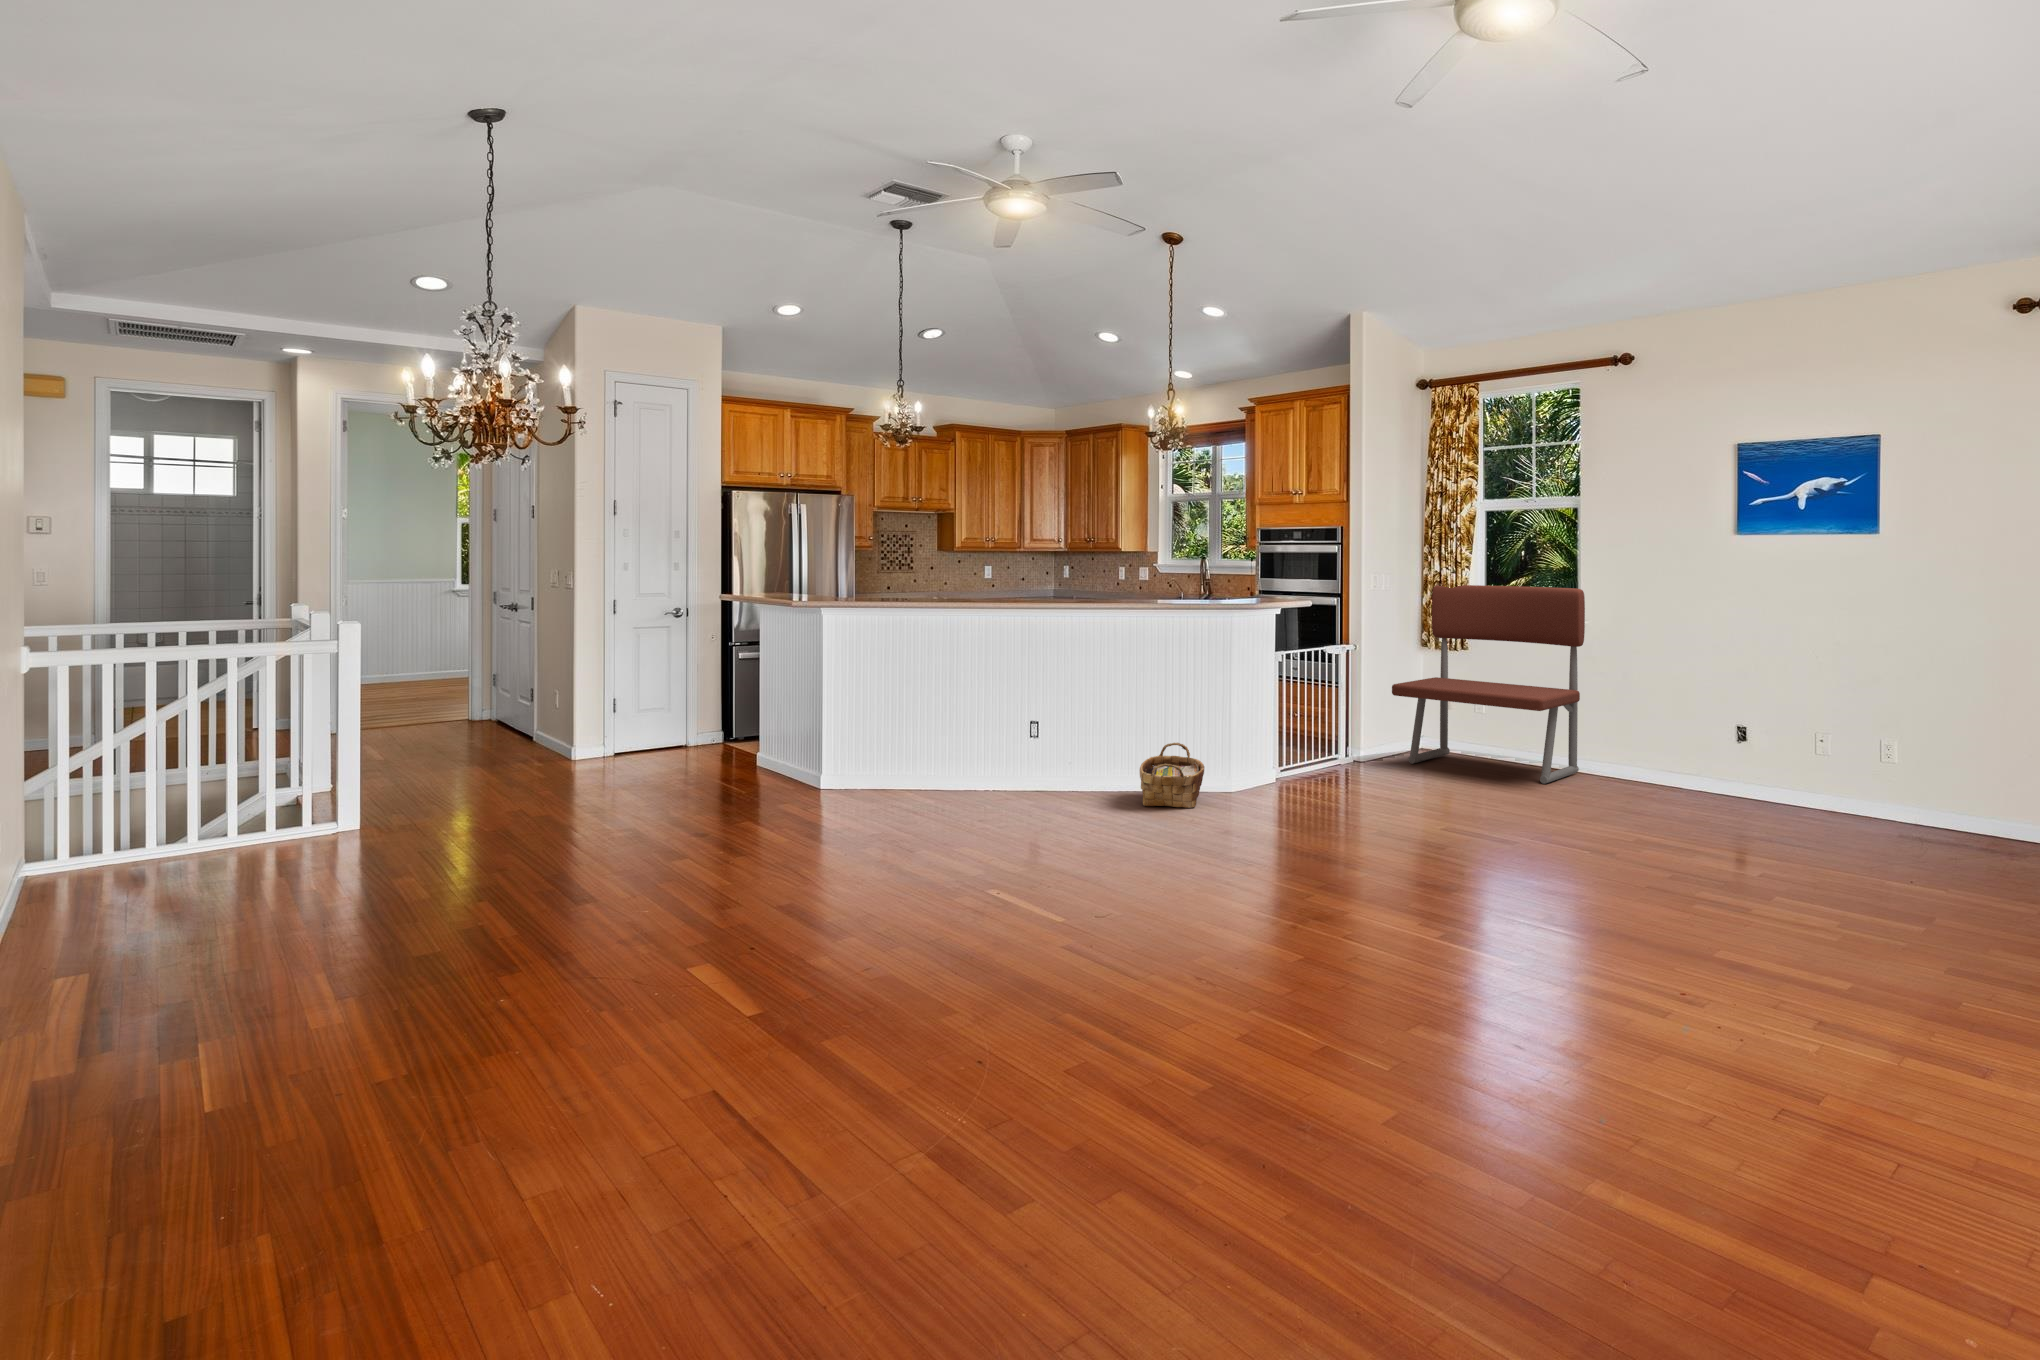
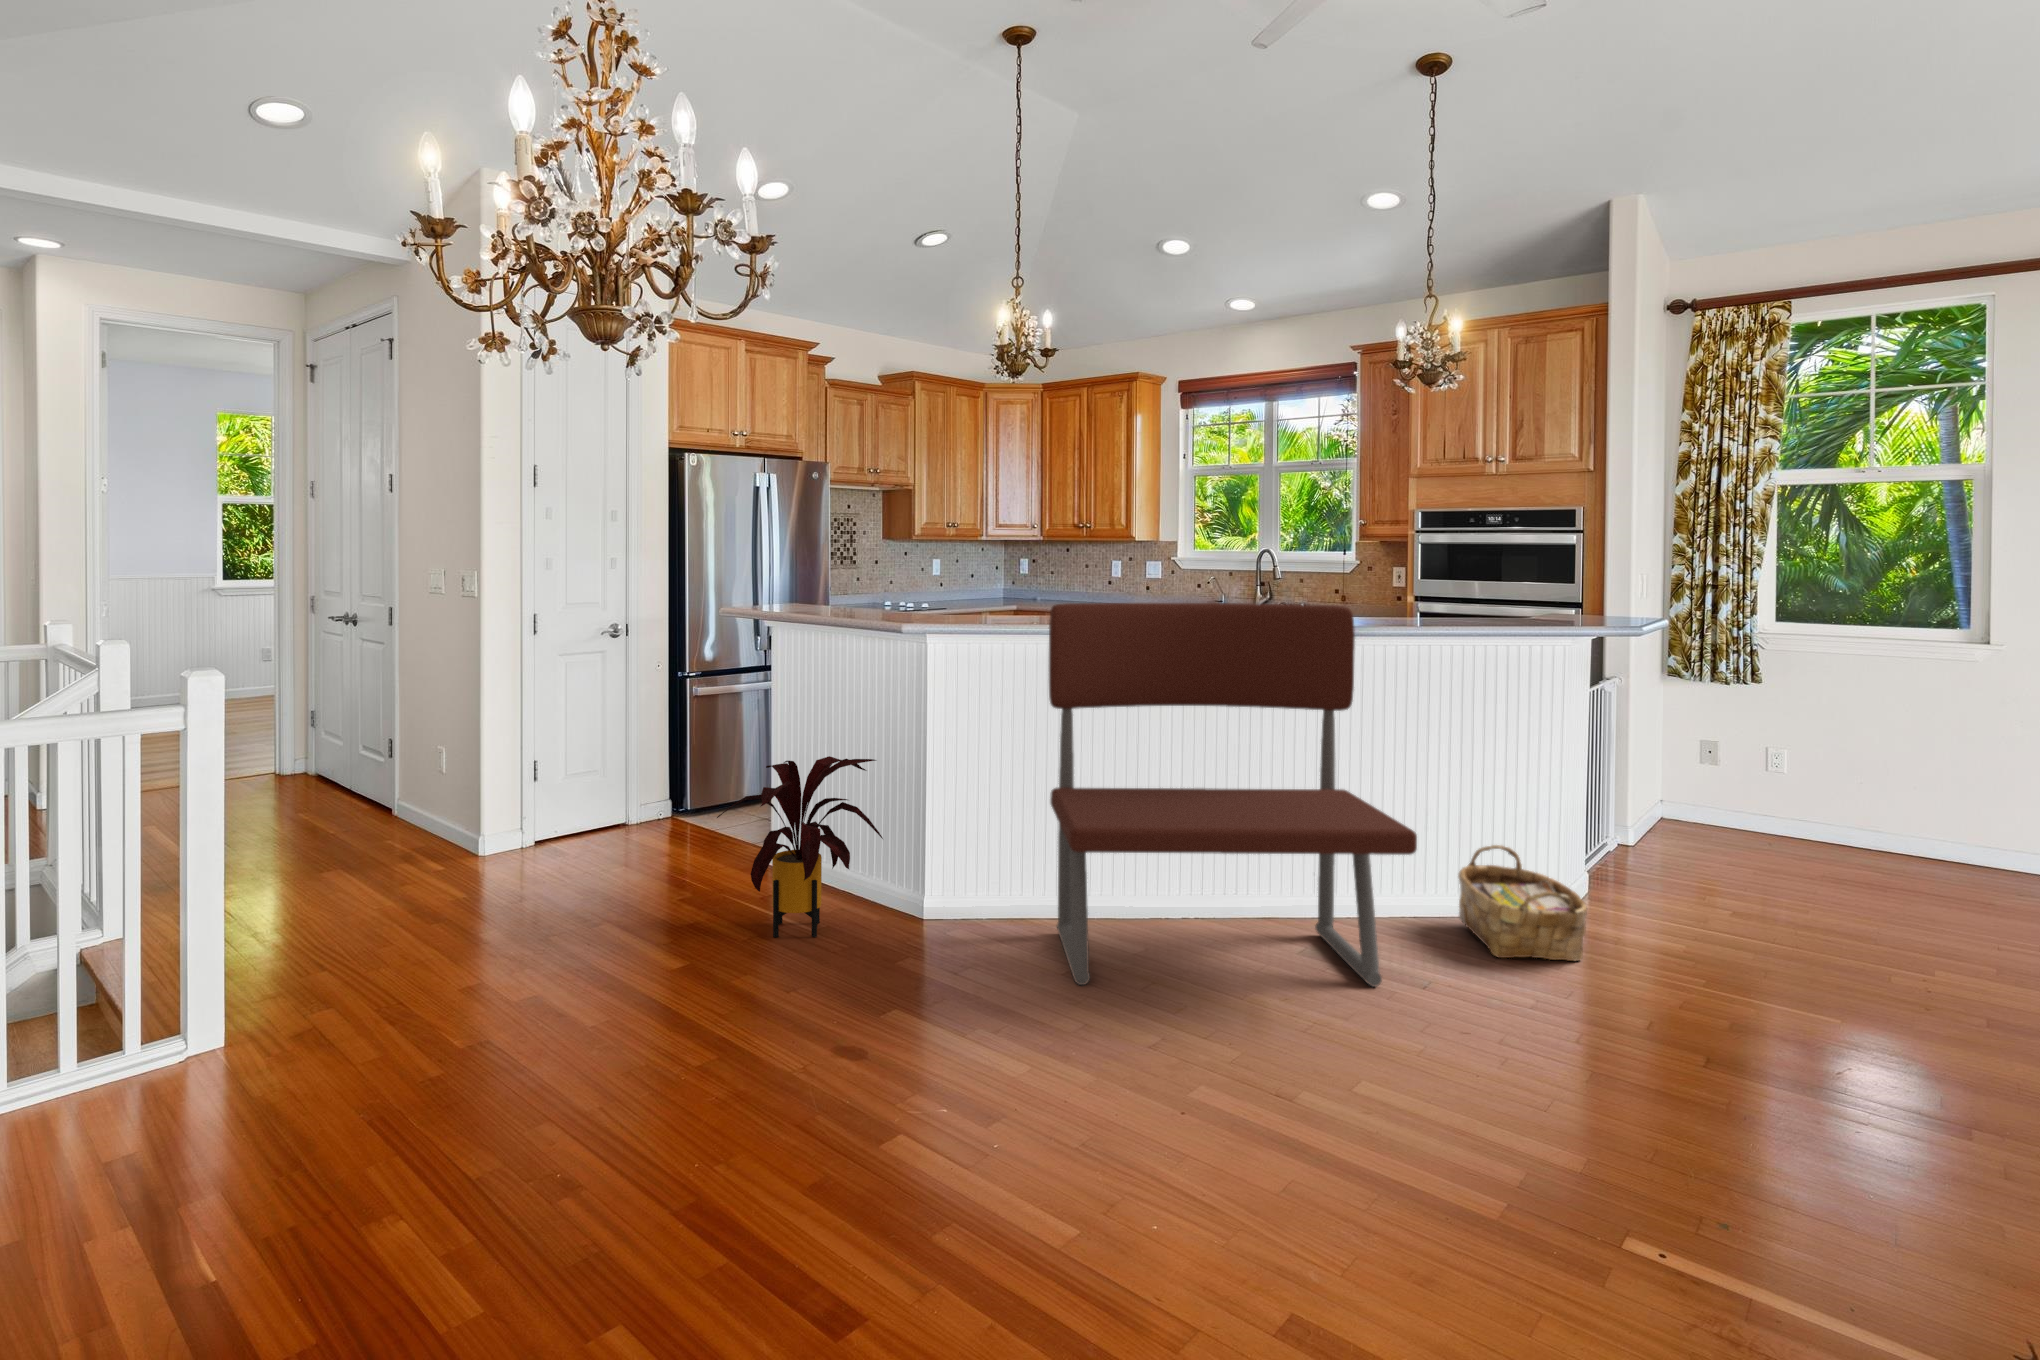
bench: present [1392,585,1585,784] -> present [1049,603,1417,987]
house plant: none [684,686,795,796] -> present [717,756,883,938]

